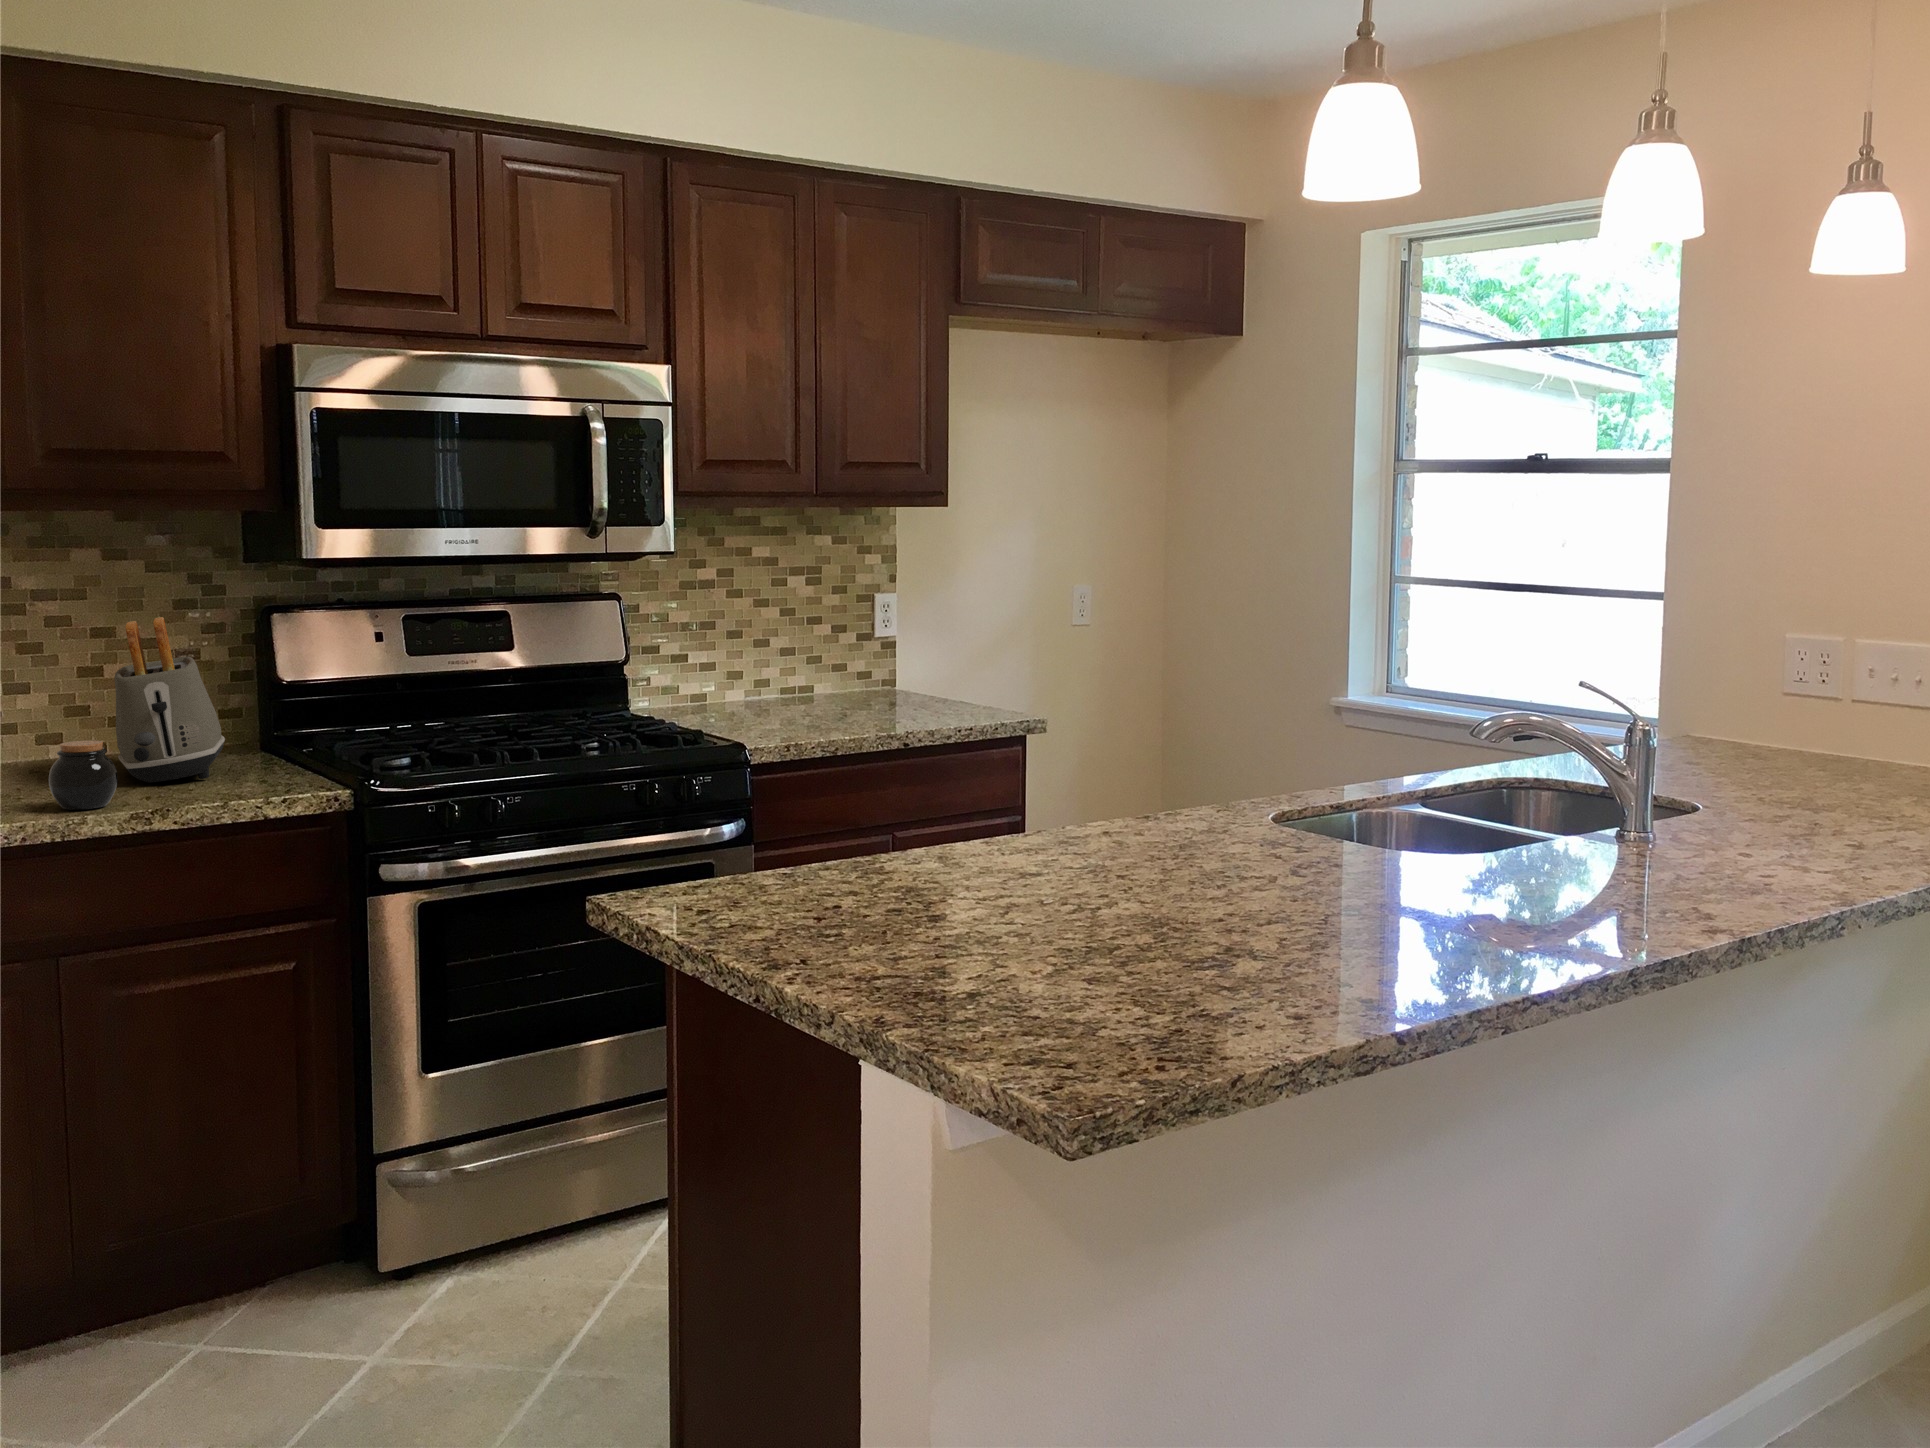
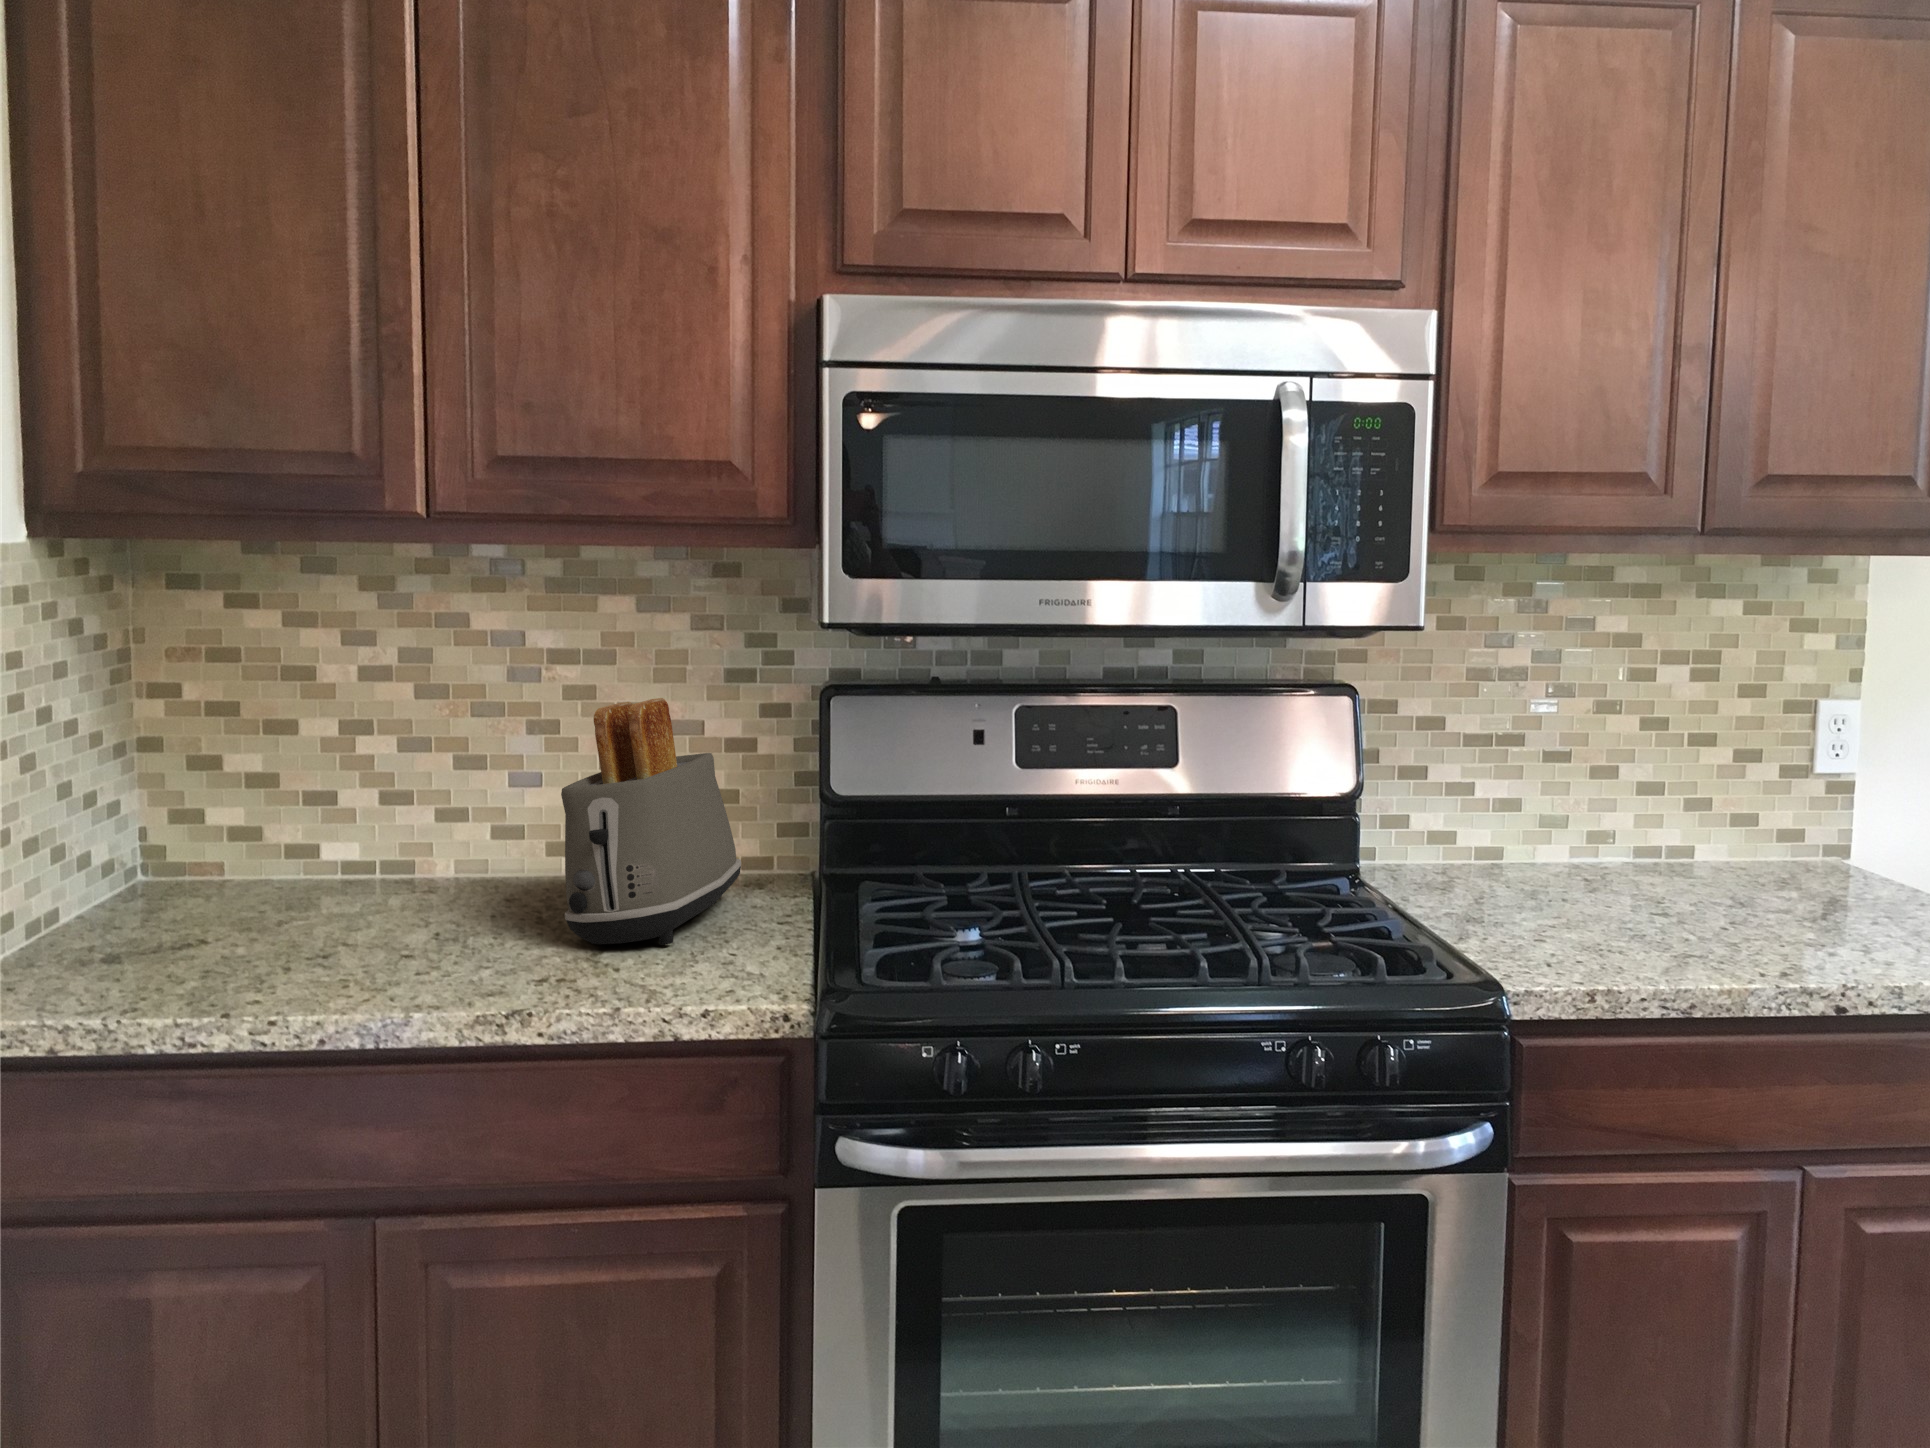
jar: present [49,741,118,810] -> none [396,887,492,995]

